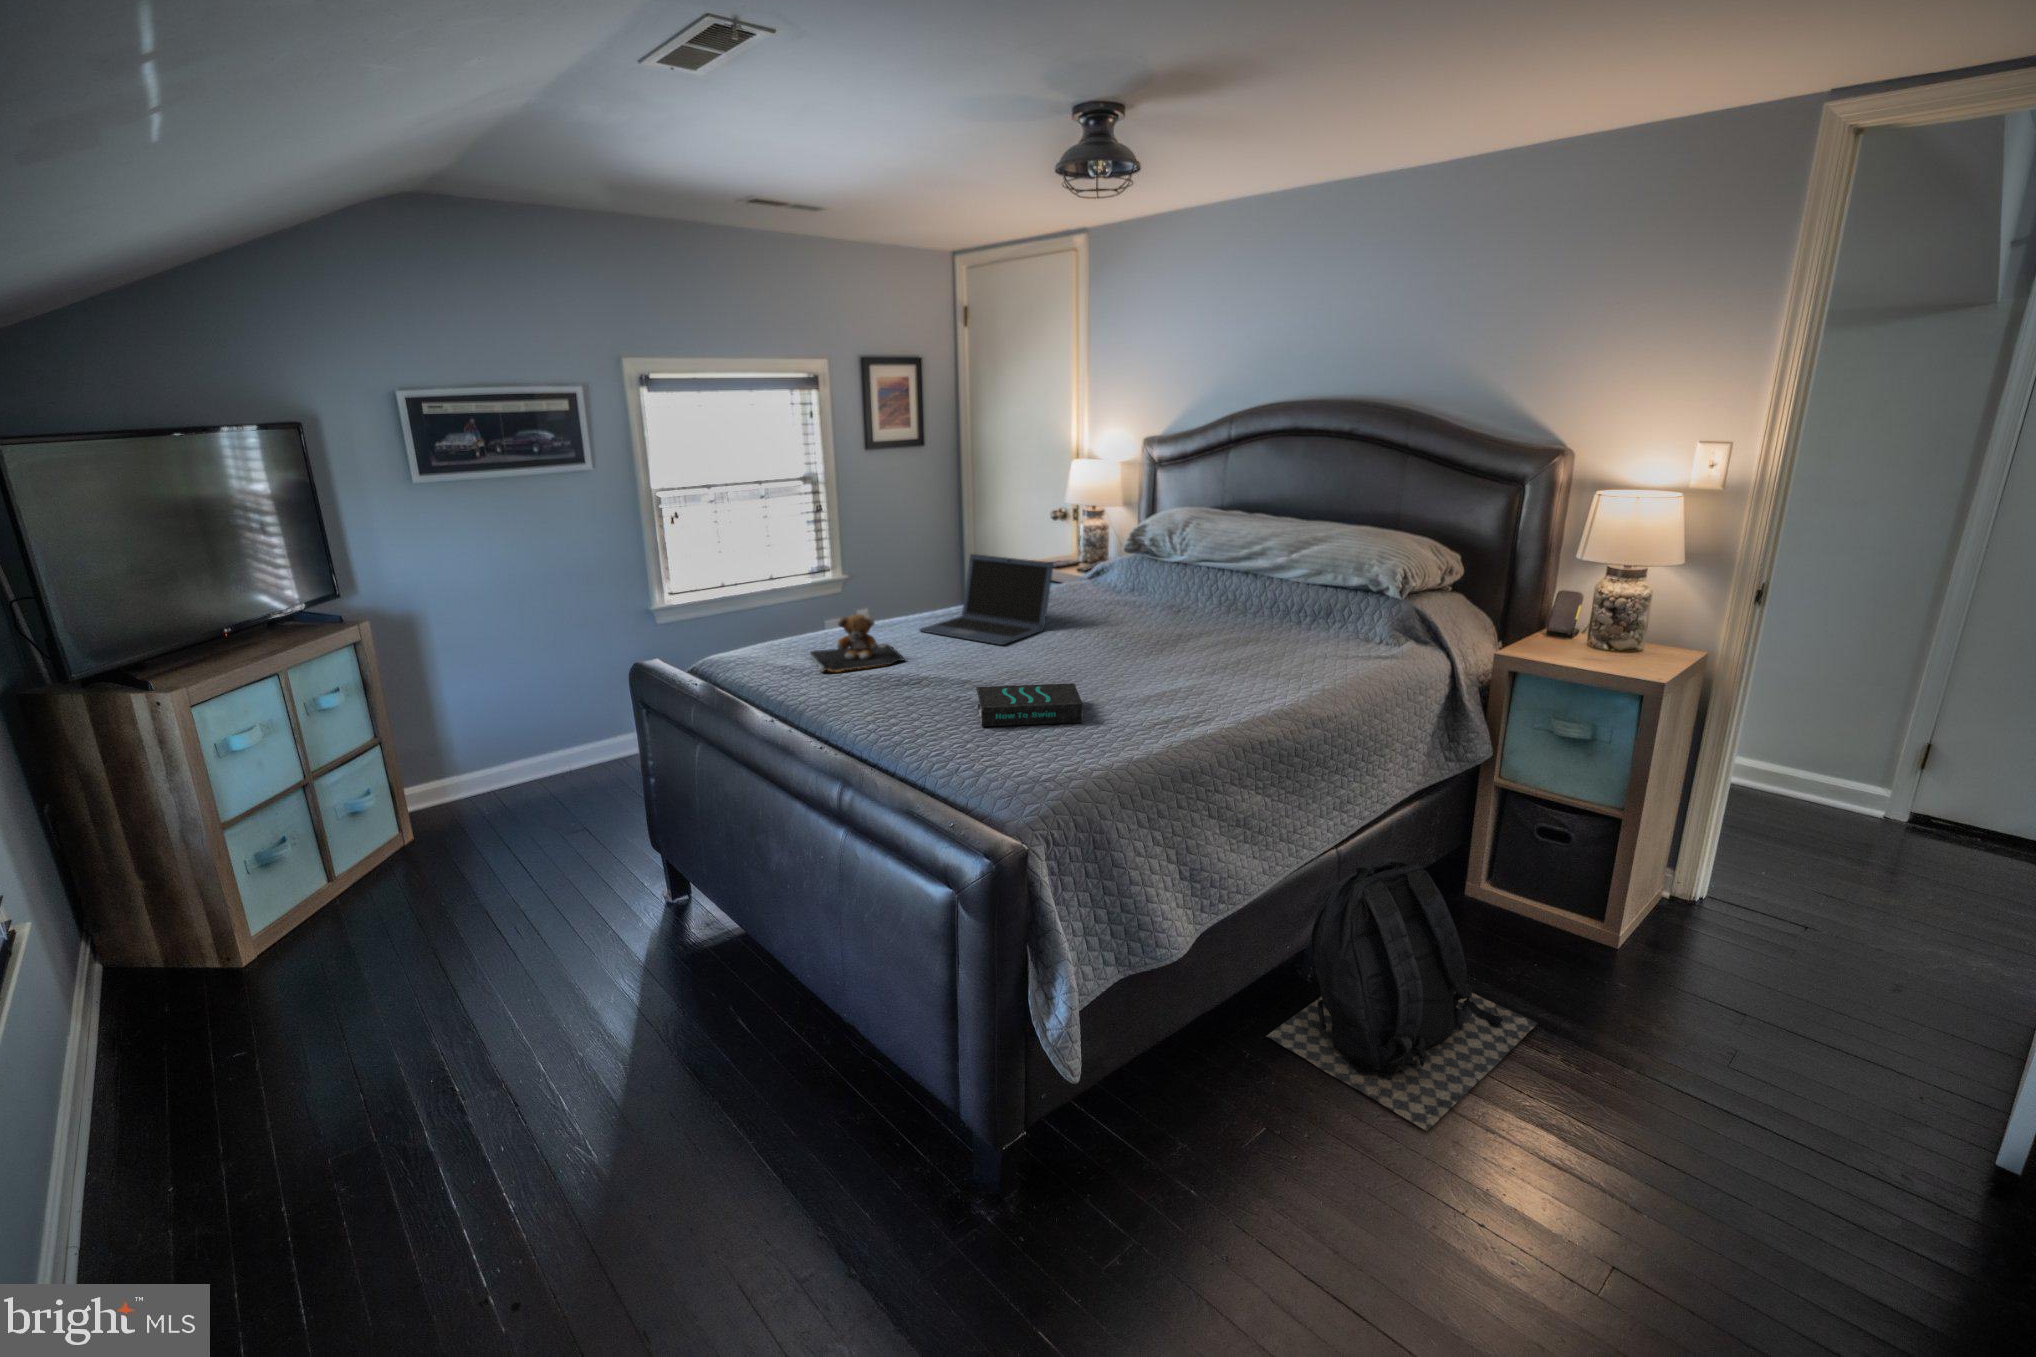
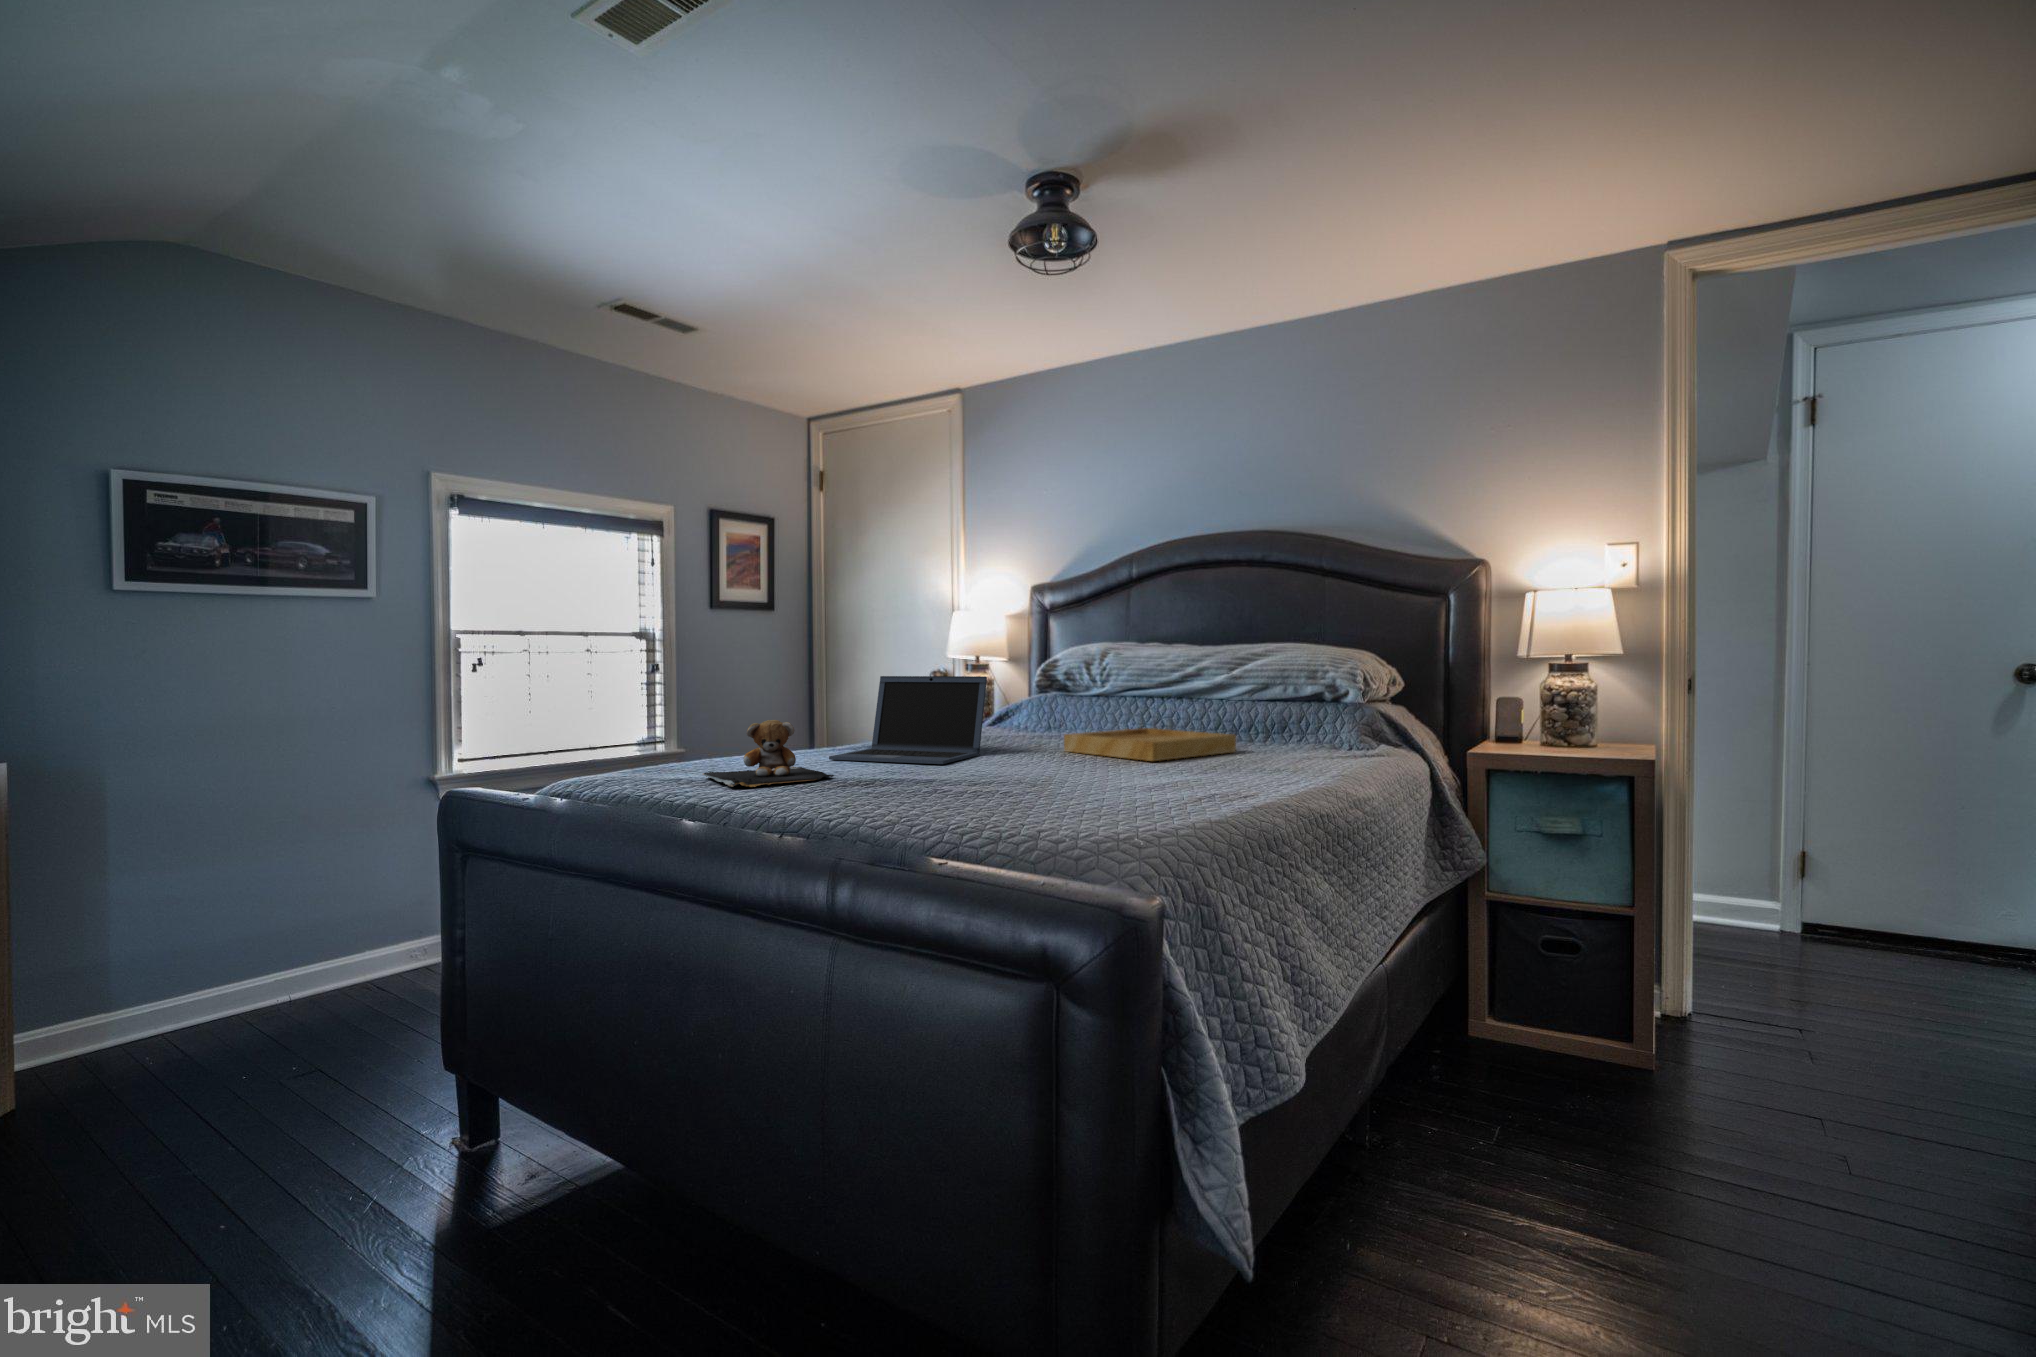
tray: none [1121,603,1274,651] -> present [1064,728,1236,761]
book: present [976,683,1083,726] -> none [959,772,1105,815]
backpack: present [1266,858,1538,1131] -> none [1359,956,1642,1298]

